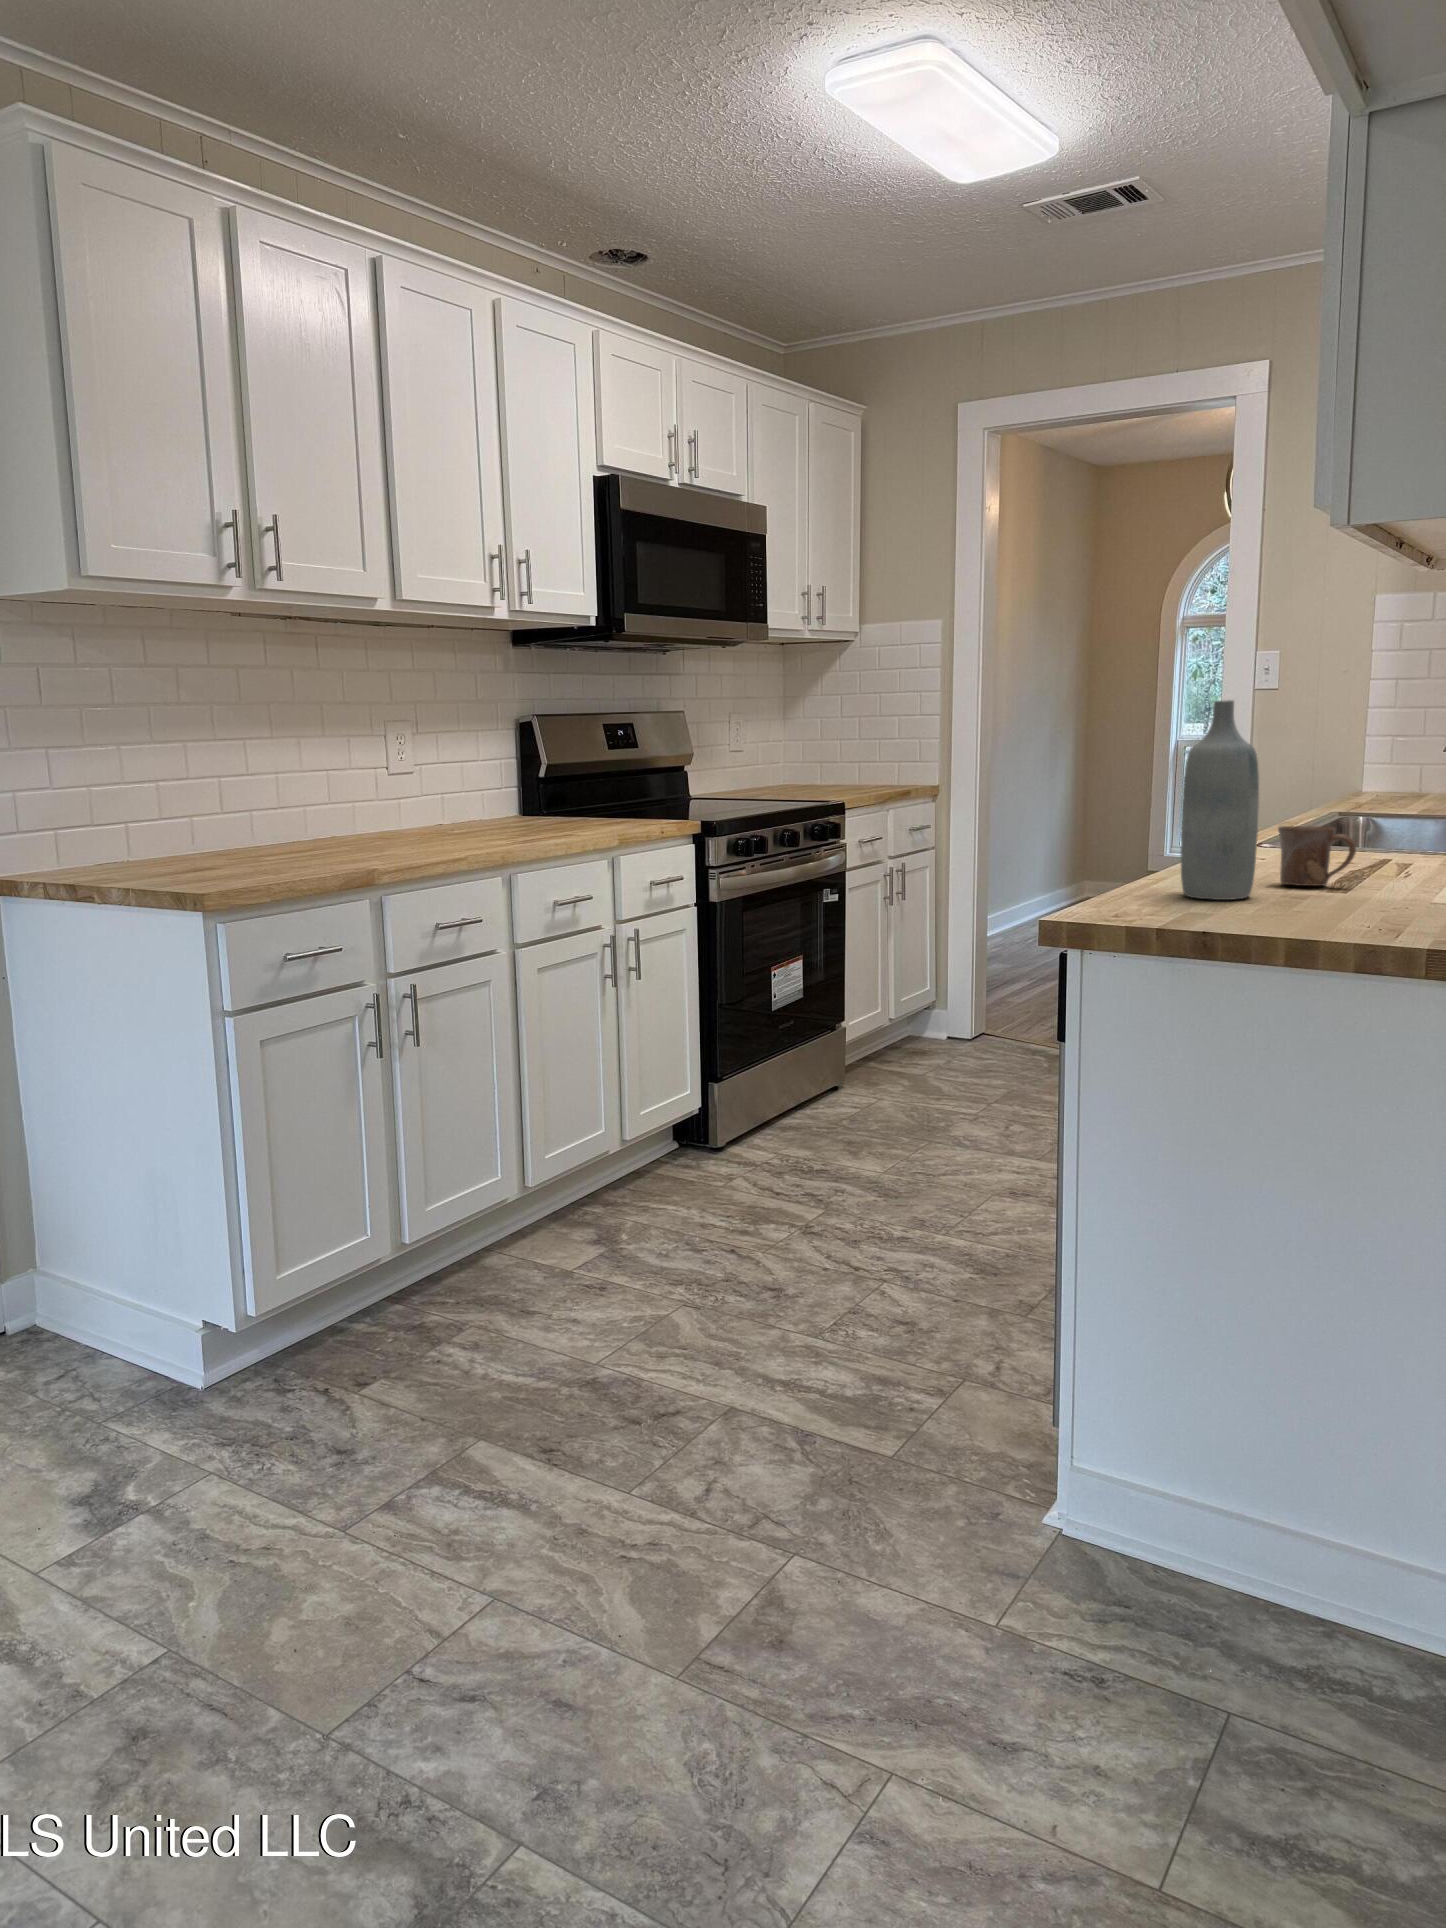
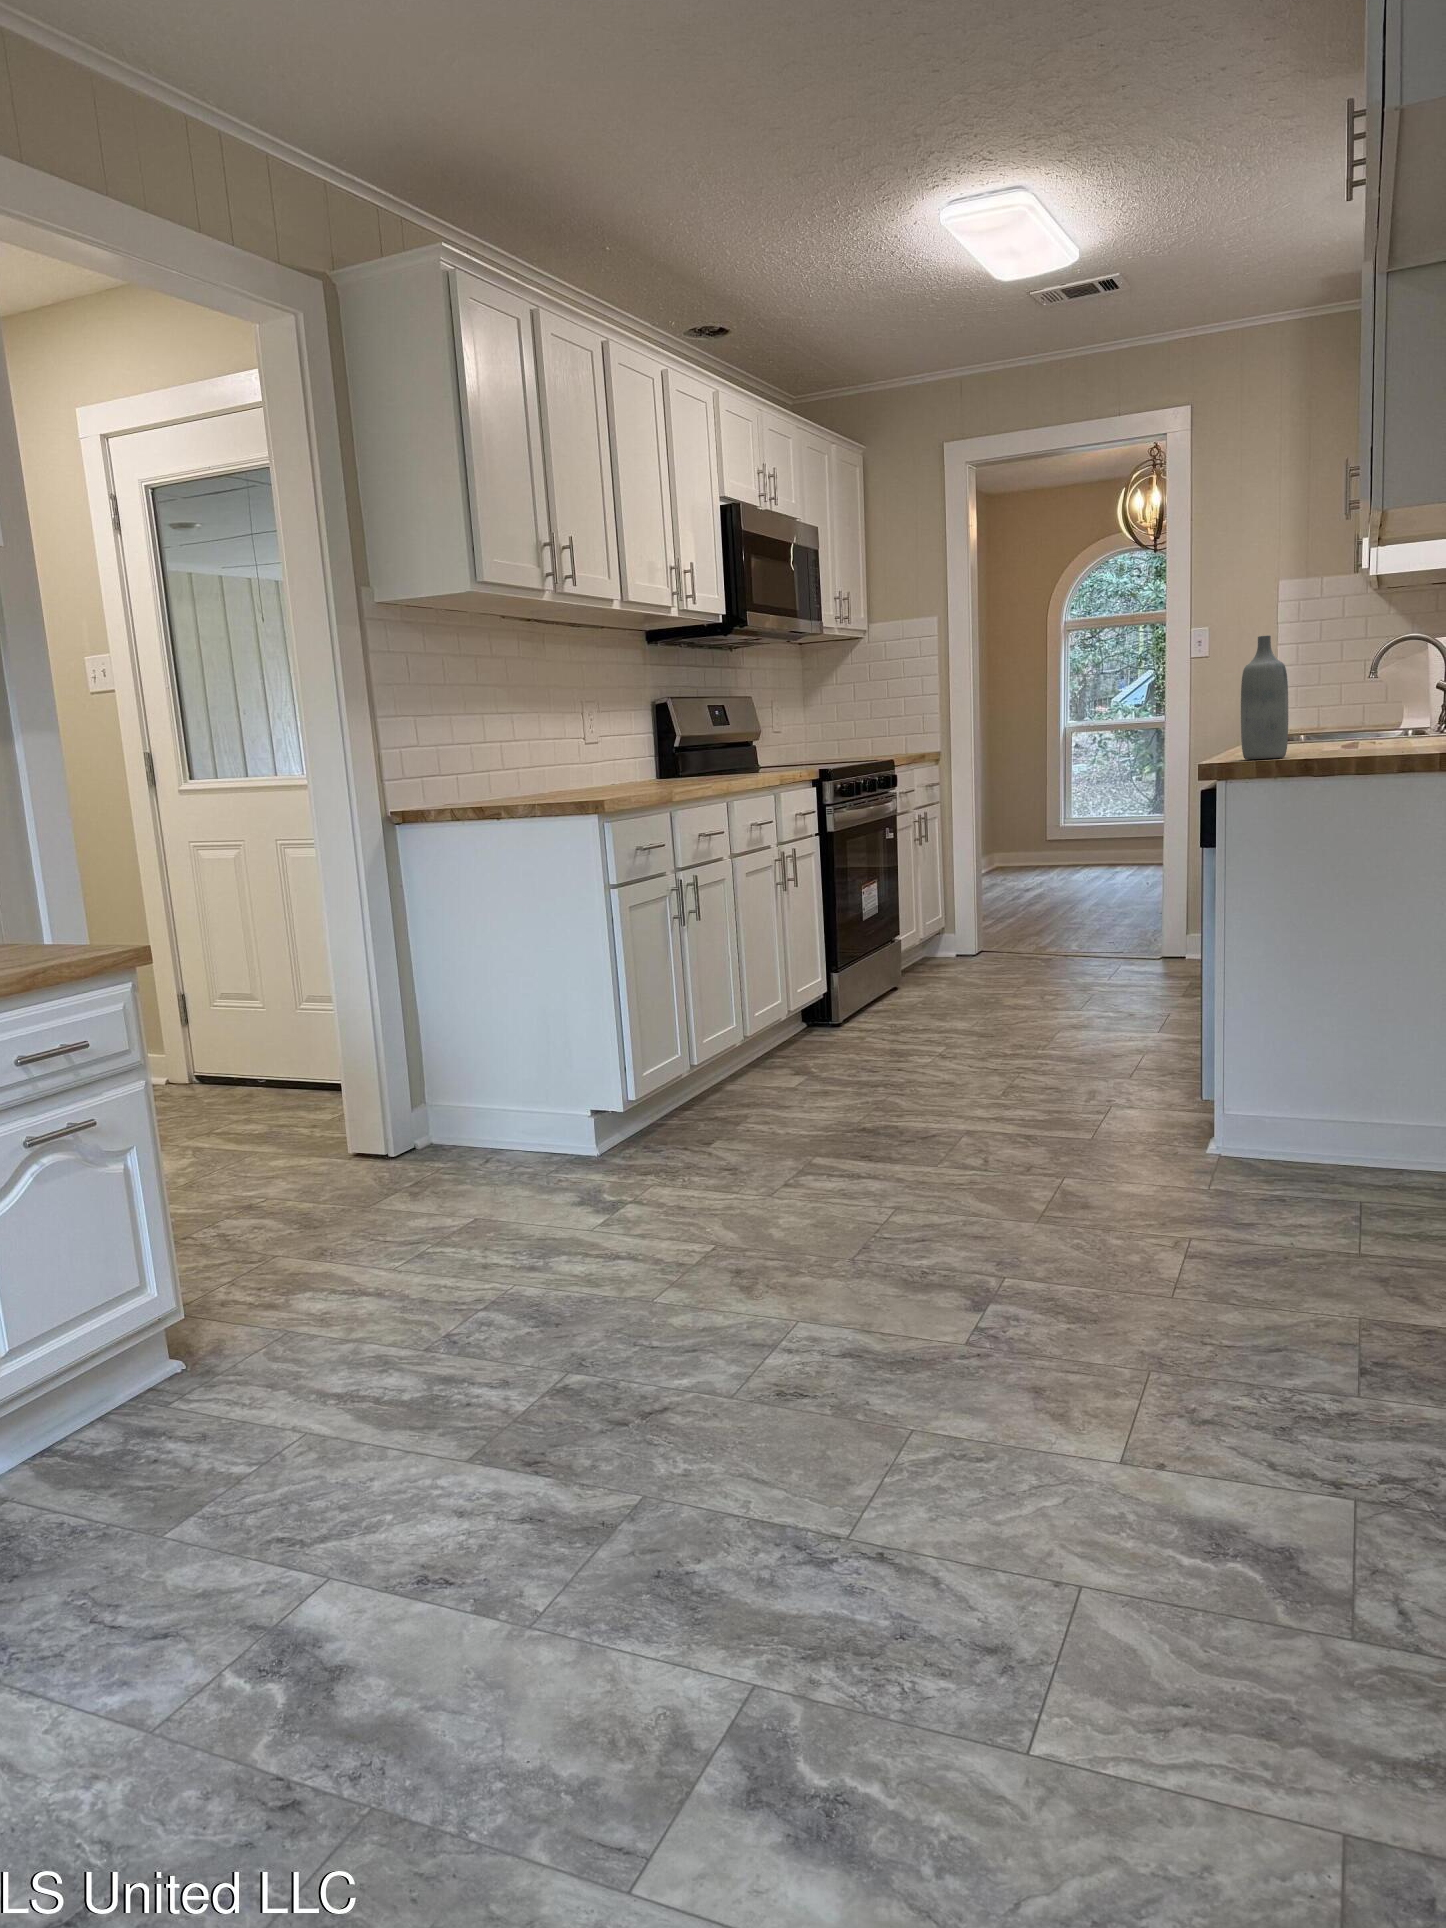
mug: present [1278,826,1356,886] -> none [1291,715,1341,753]

